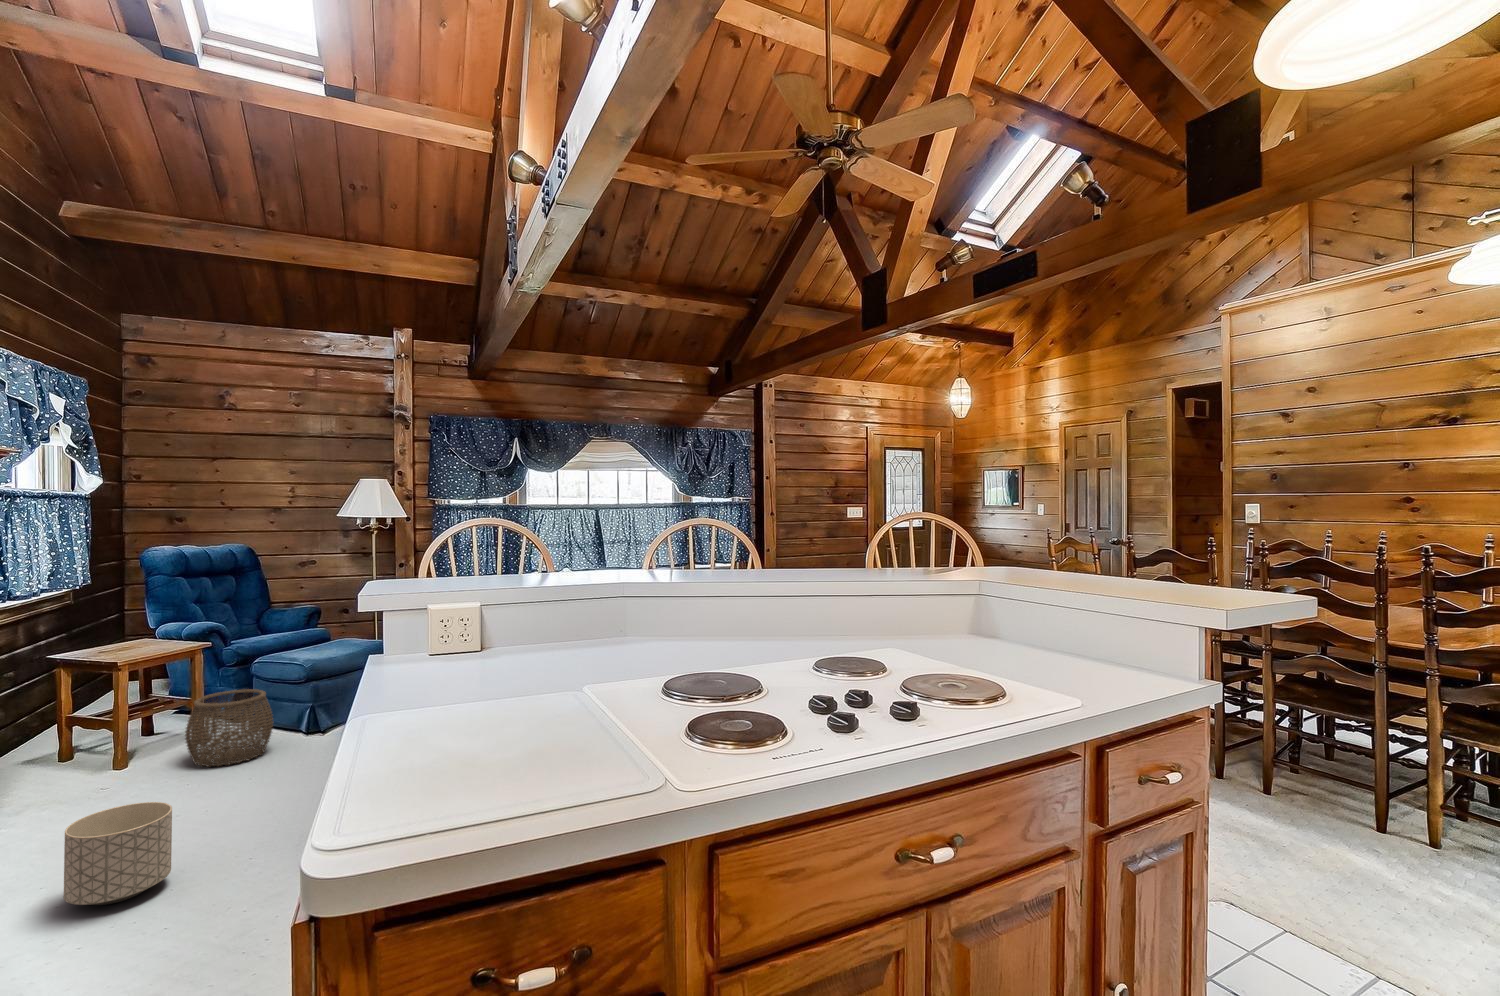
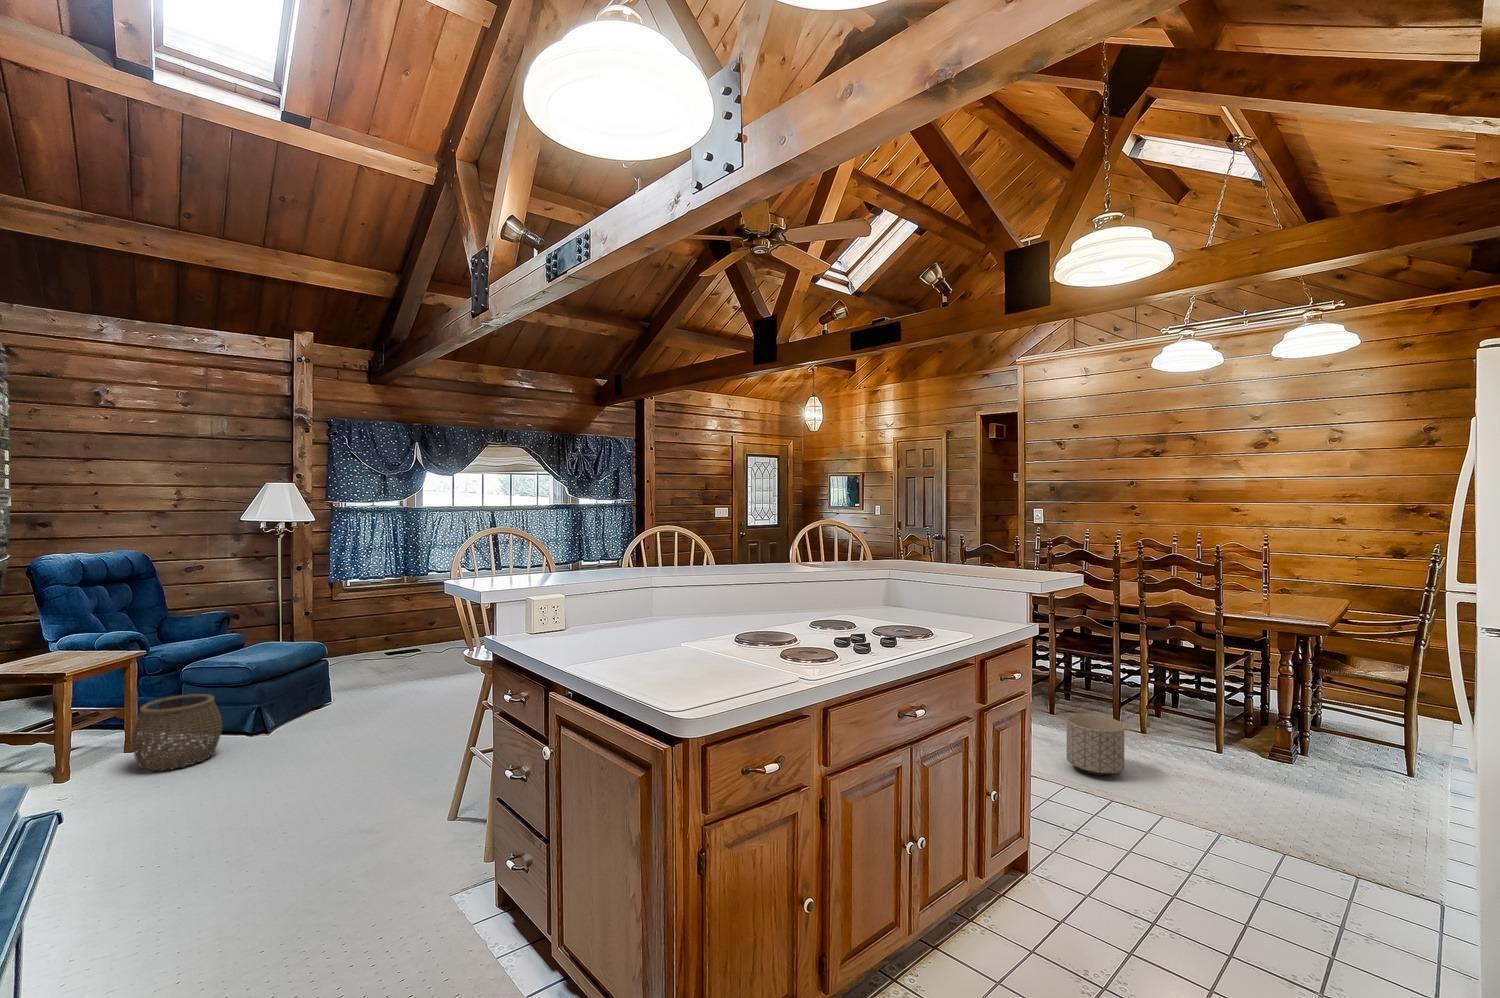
planter: present [64,802,172,905] -> present [1067,714,1124,775]

